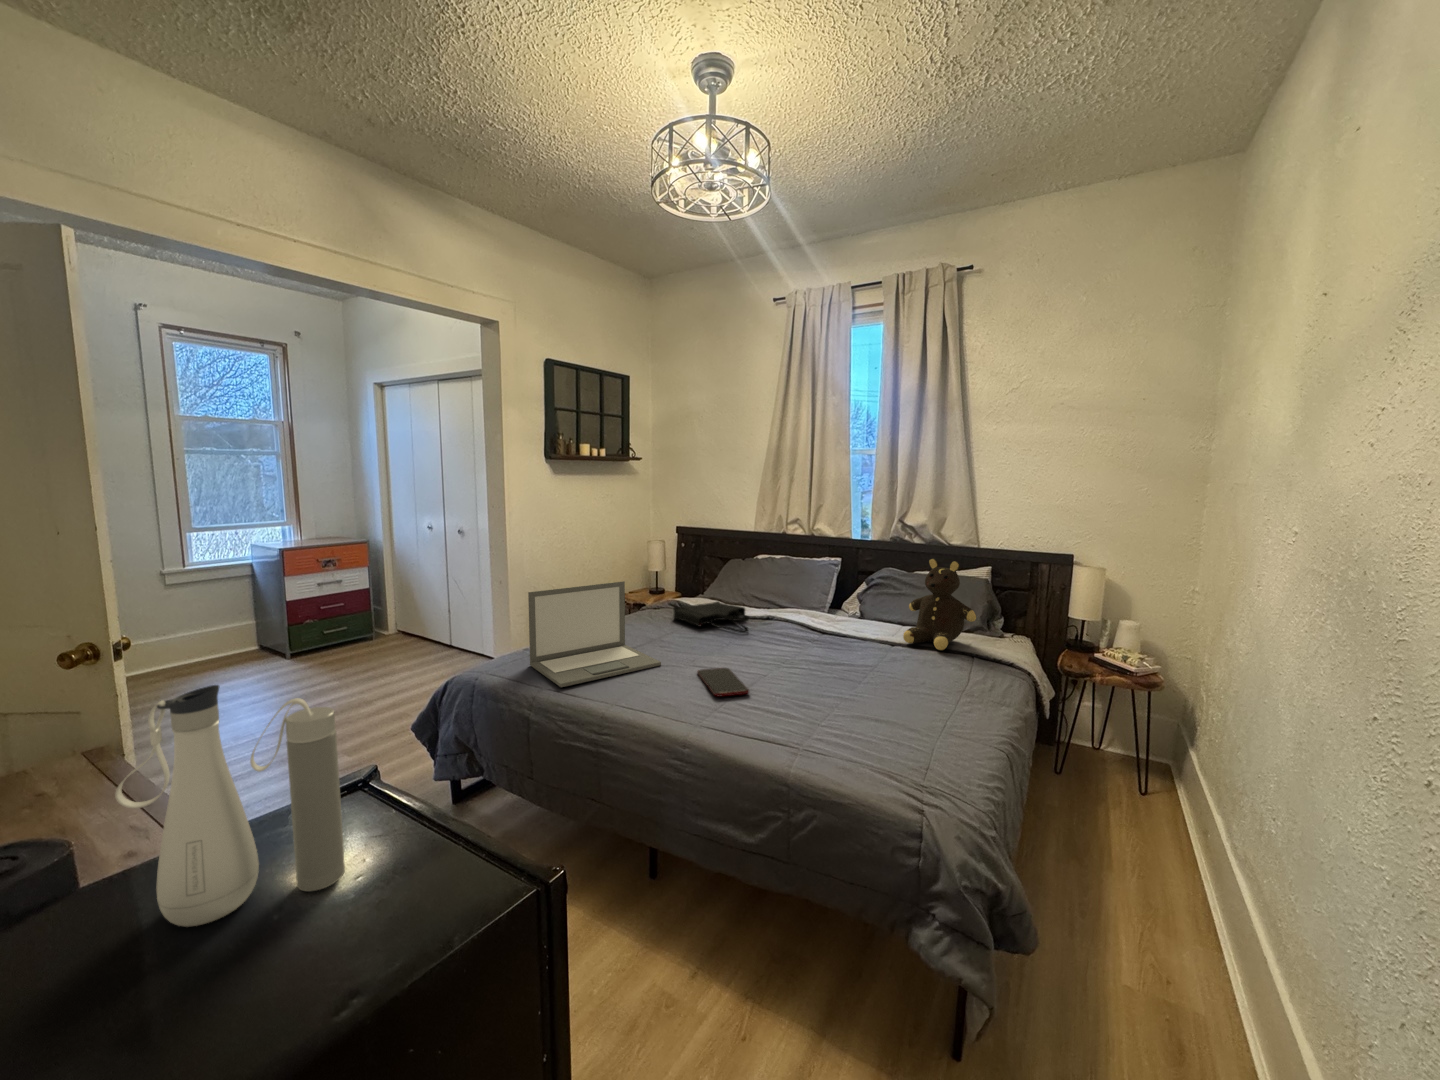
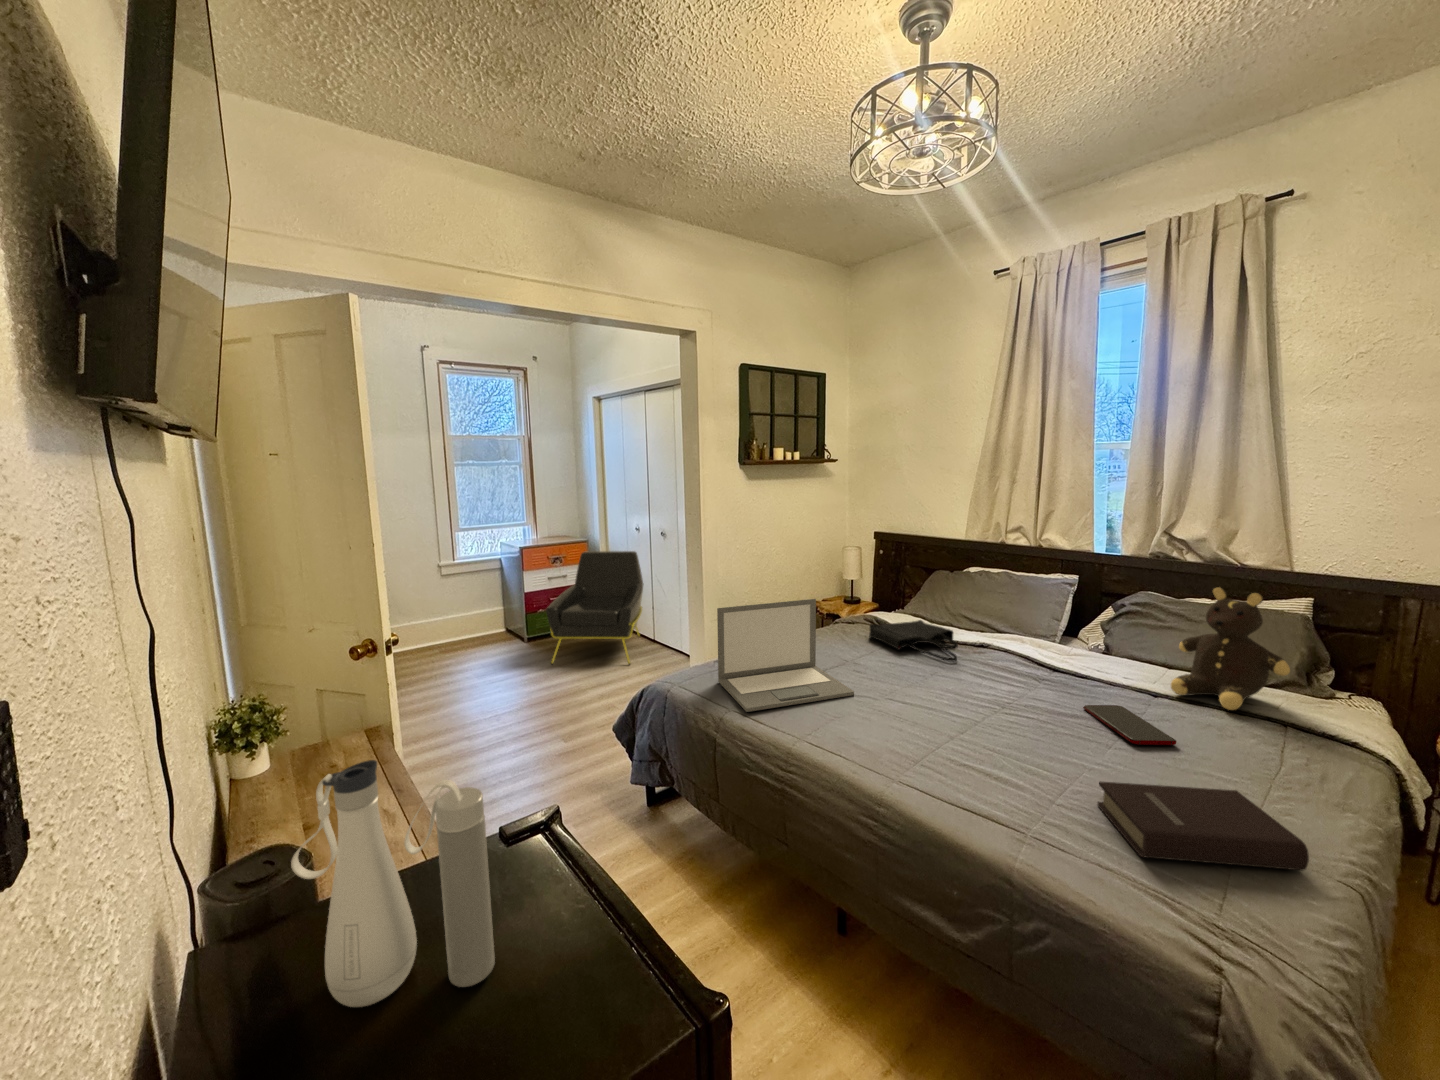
armchair: none [315,552,436,681] -> present [546,551,644,665]
smartphone: present [697,668,749,696] -> present [1083,705,1177,745]
book: none [850,698,977,750] -> present [1098,781,1309,870]

